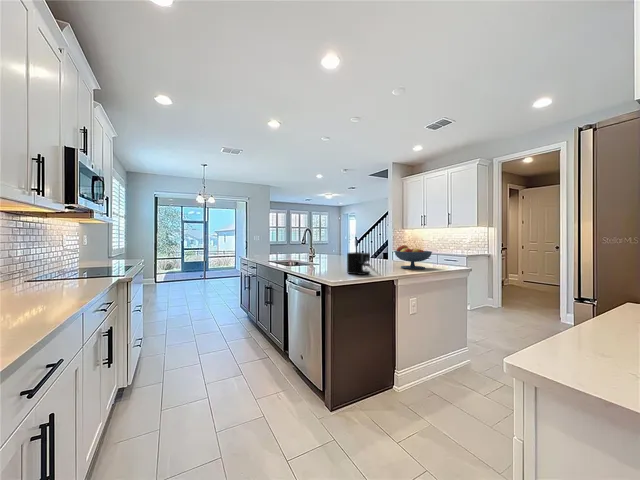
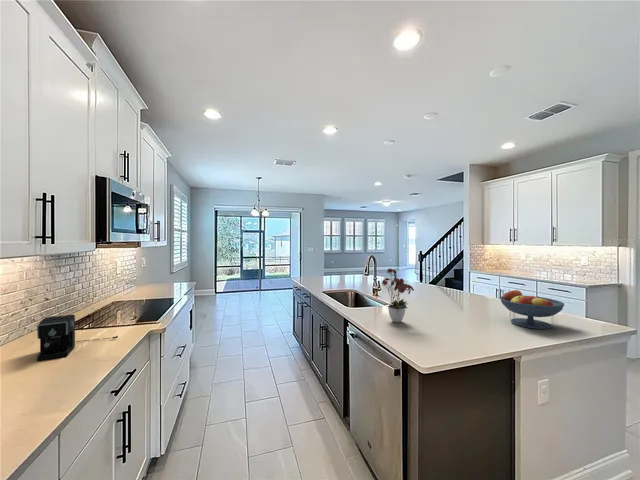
flower arrangement: none [310,228,336,269] -> present [382,268,414,322]
coffee maker: present [347,252,370,275] -> present [37,315,118,361]

